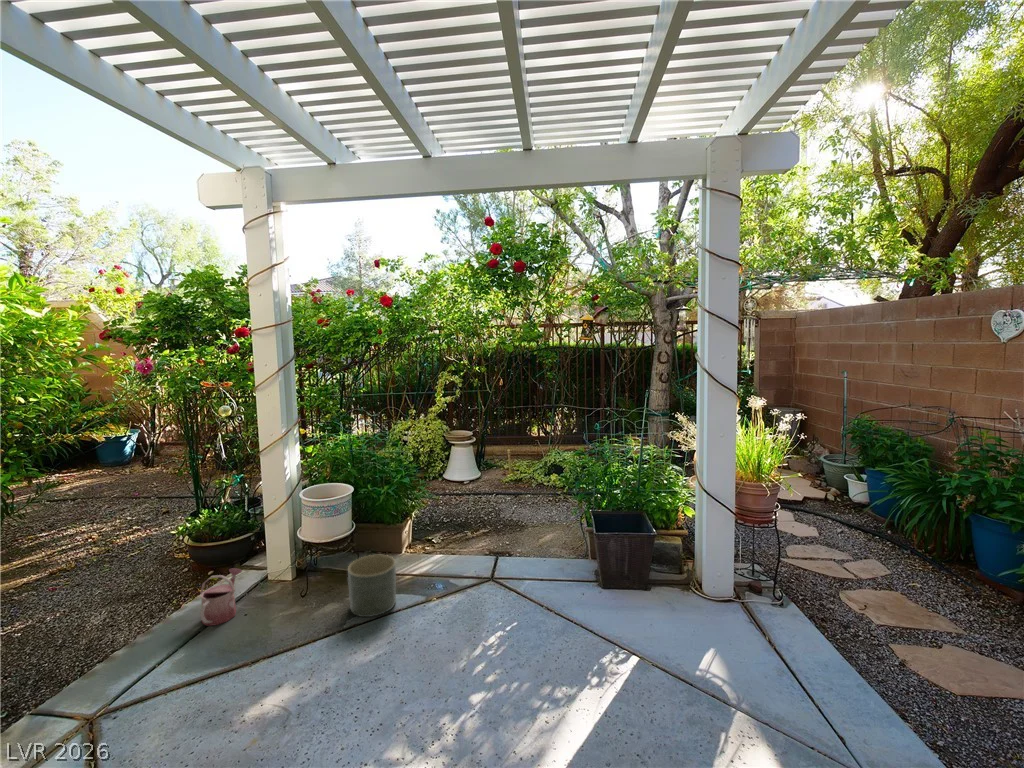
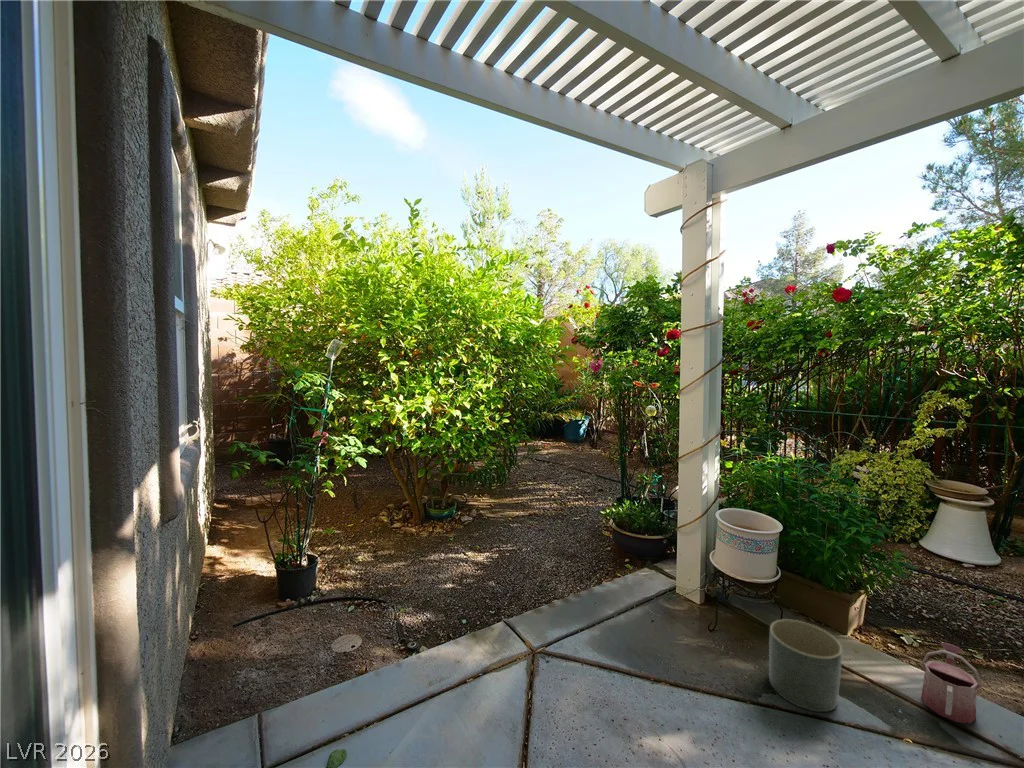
watering can: present [200,568,242,626] -> present [921,643,982,724]

